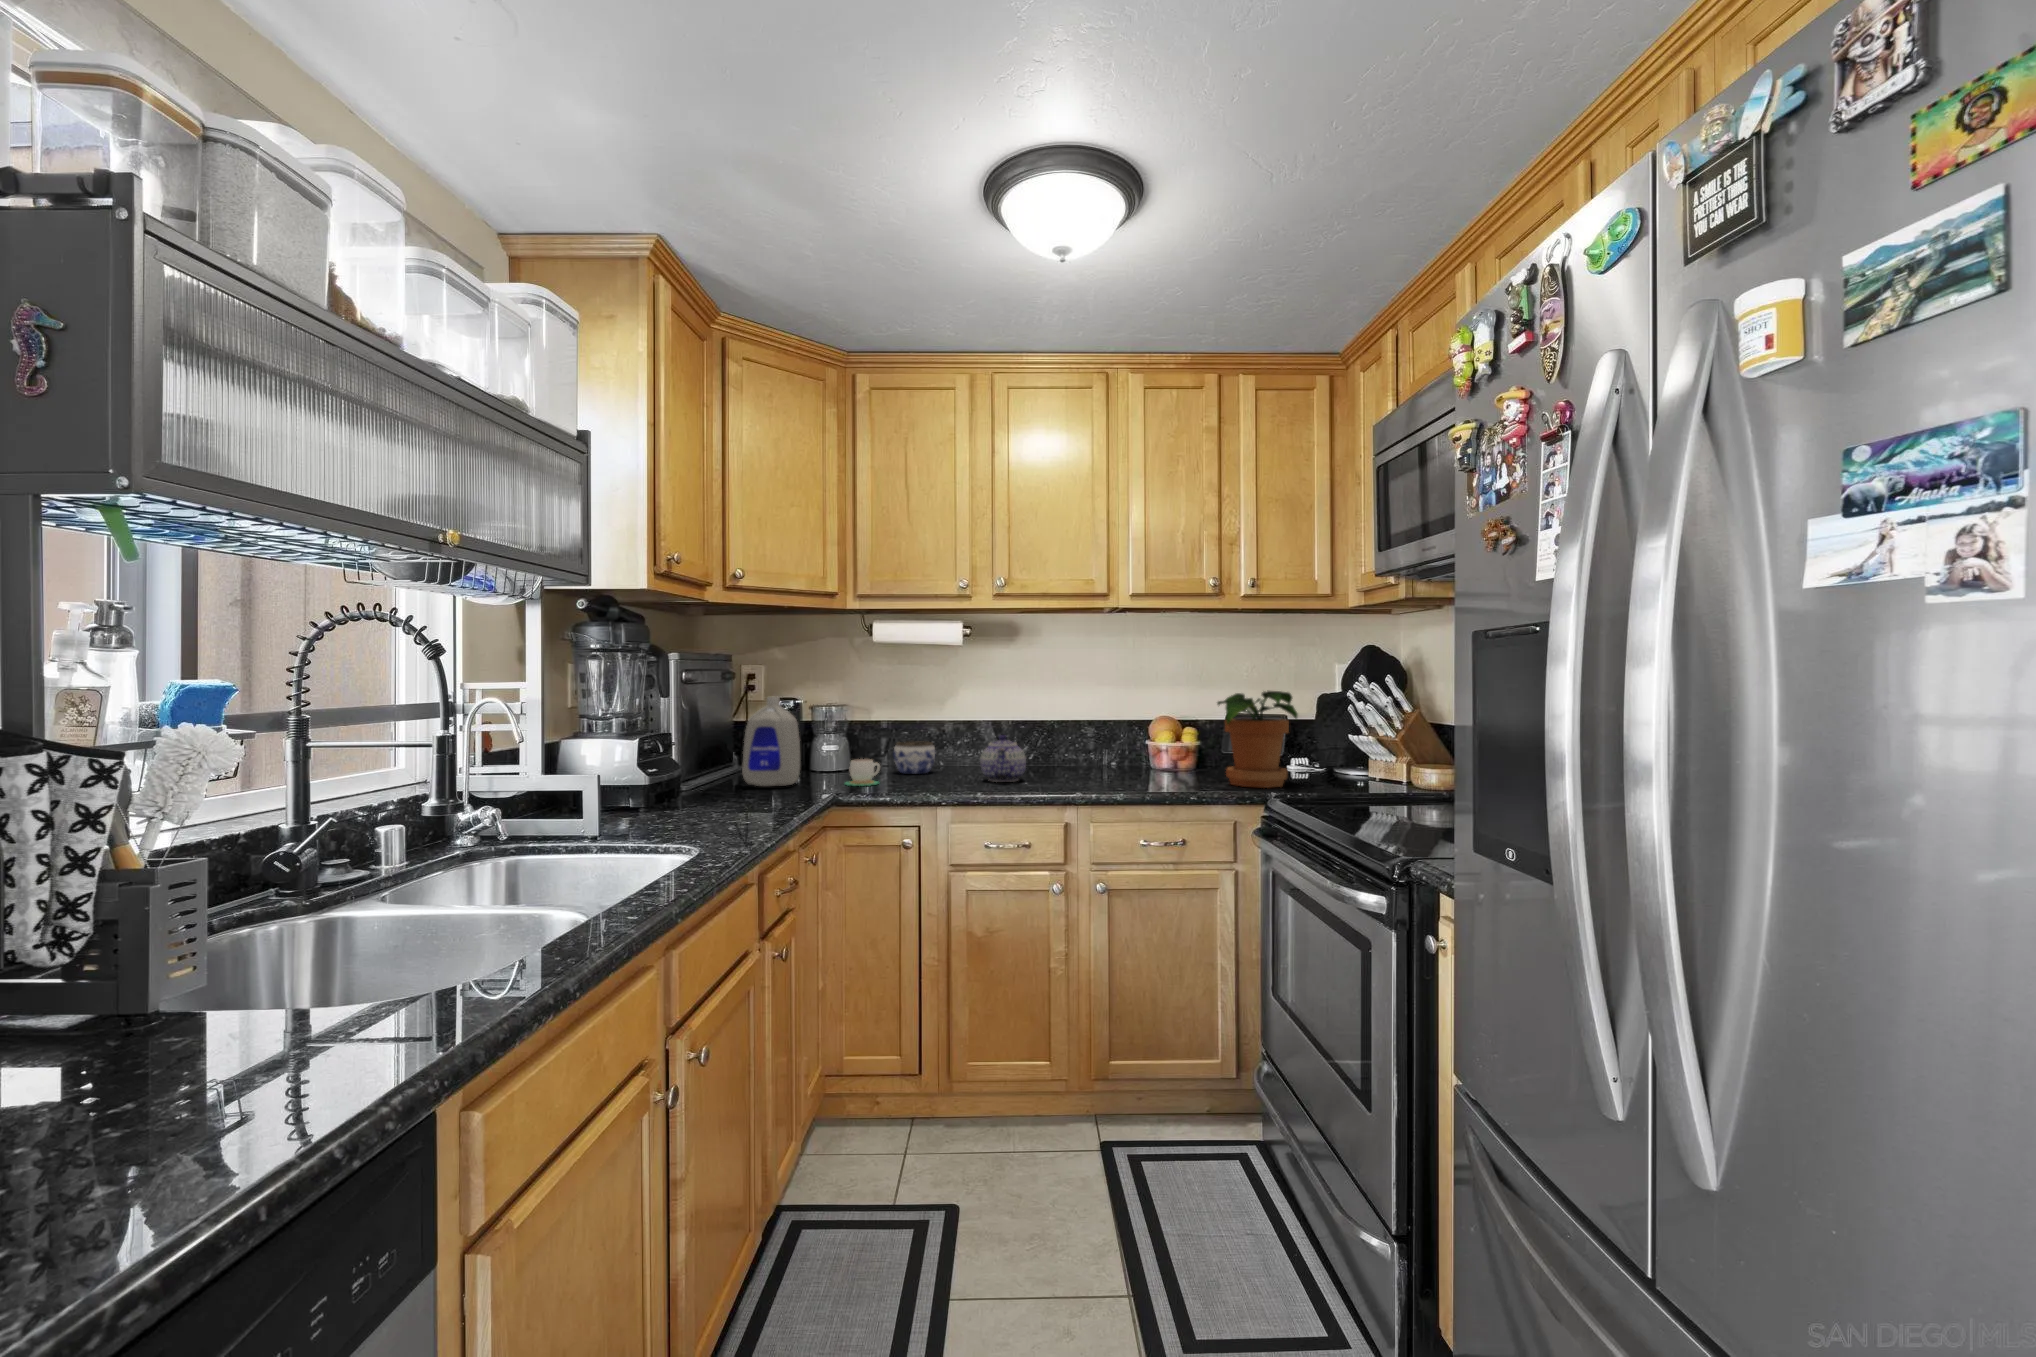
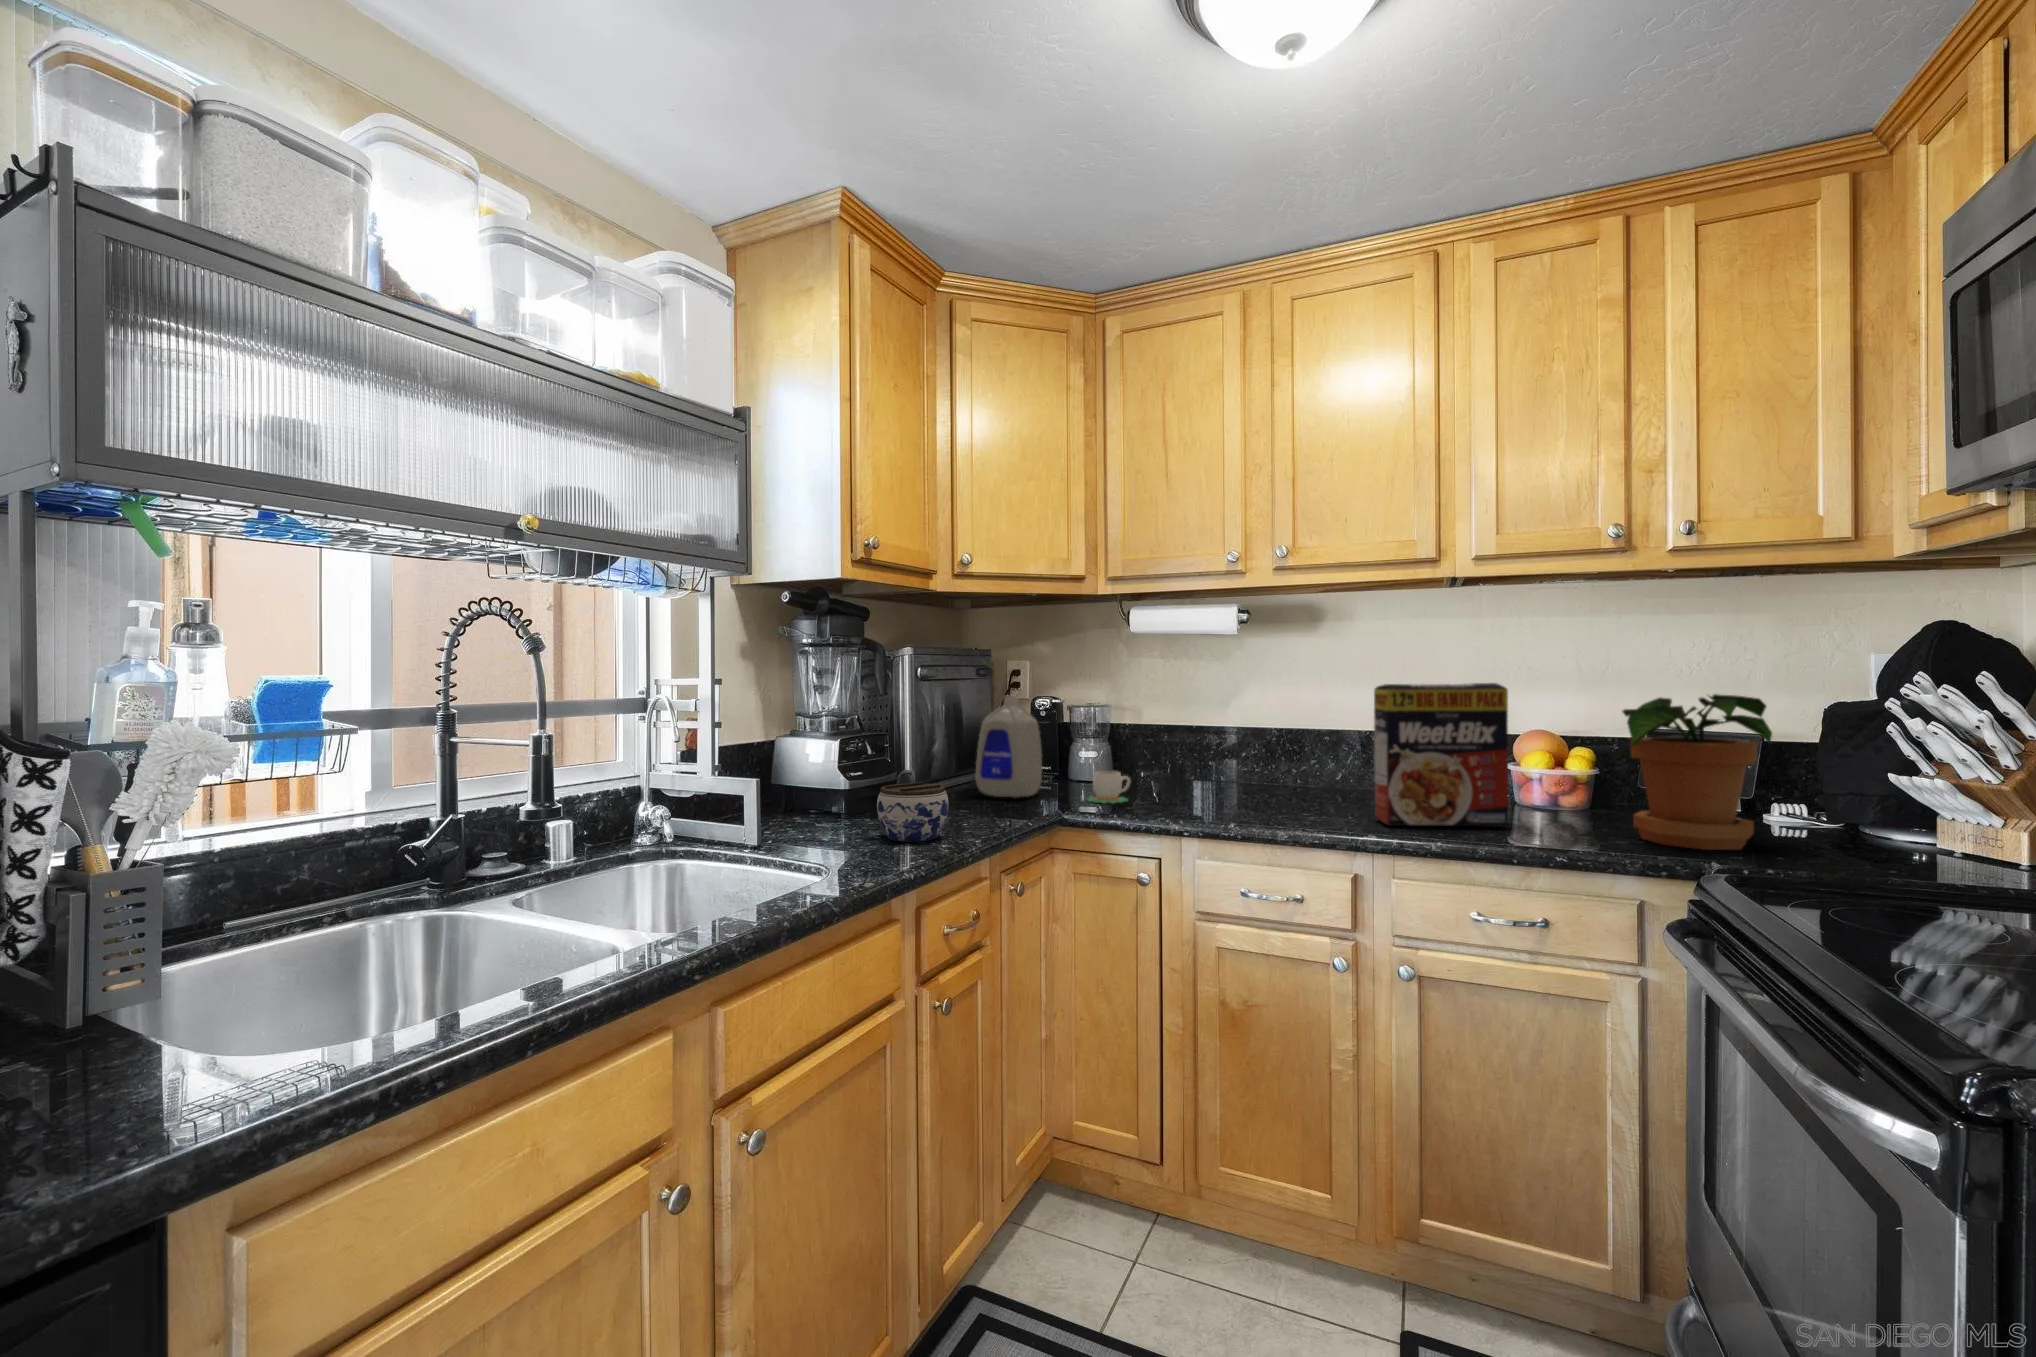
cereal box: none [1070,684,1155,787] -> present [1374,683,1508,827]
teapot: present [980,735,1026,782] -> none [1256,748,1318,810]
jar: present [893,741,935,774] -> present [877,782,948,842]

